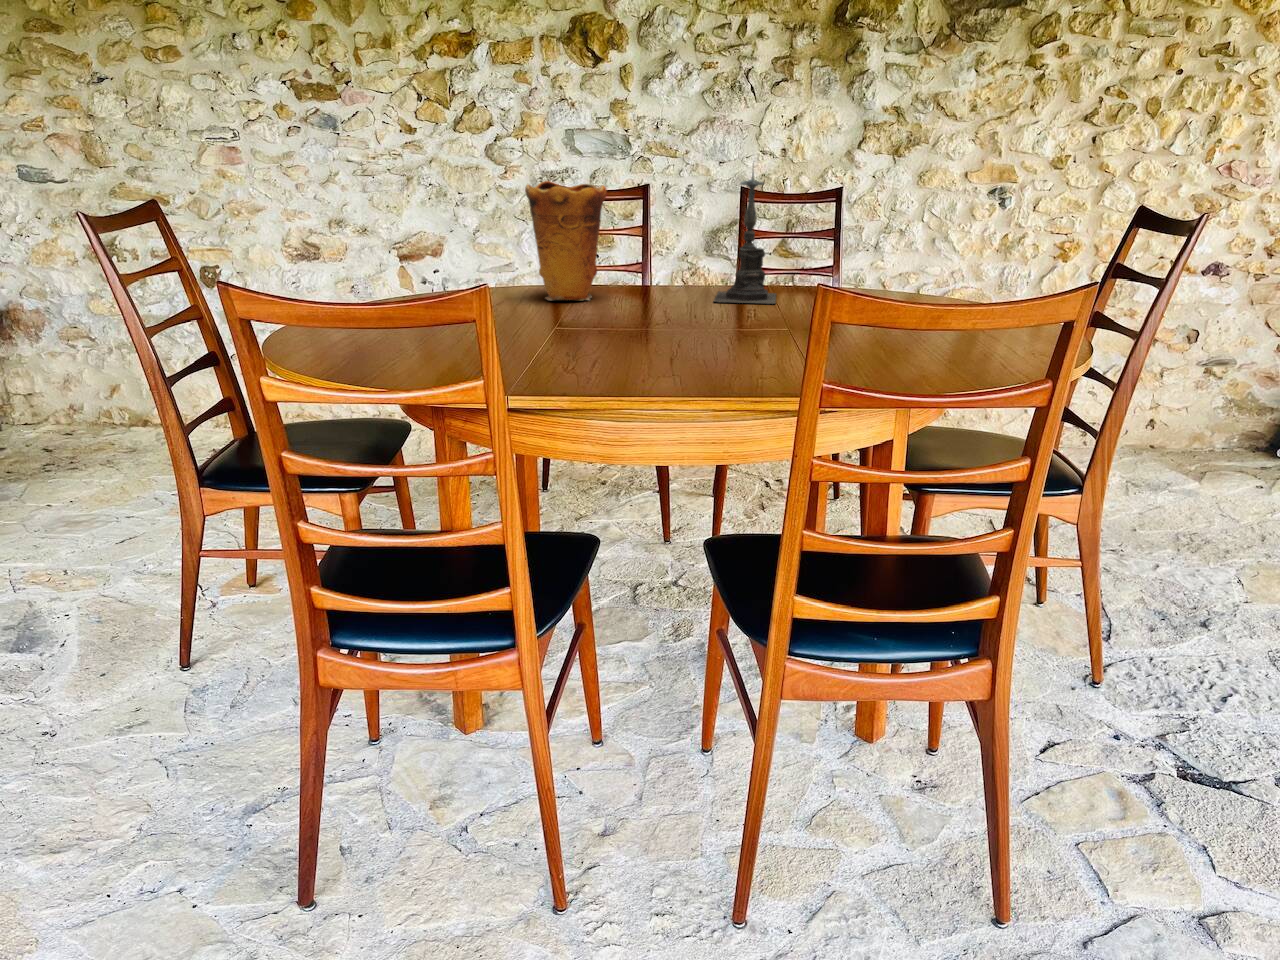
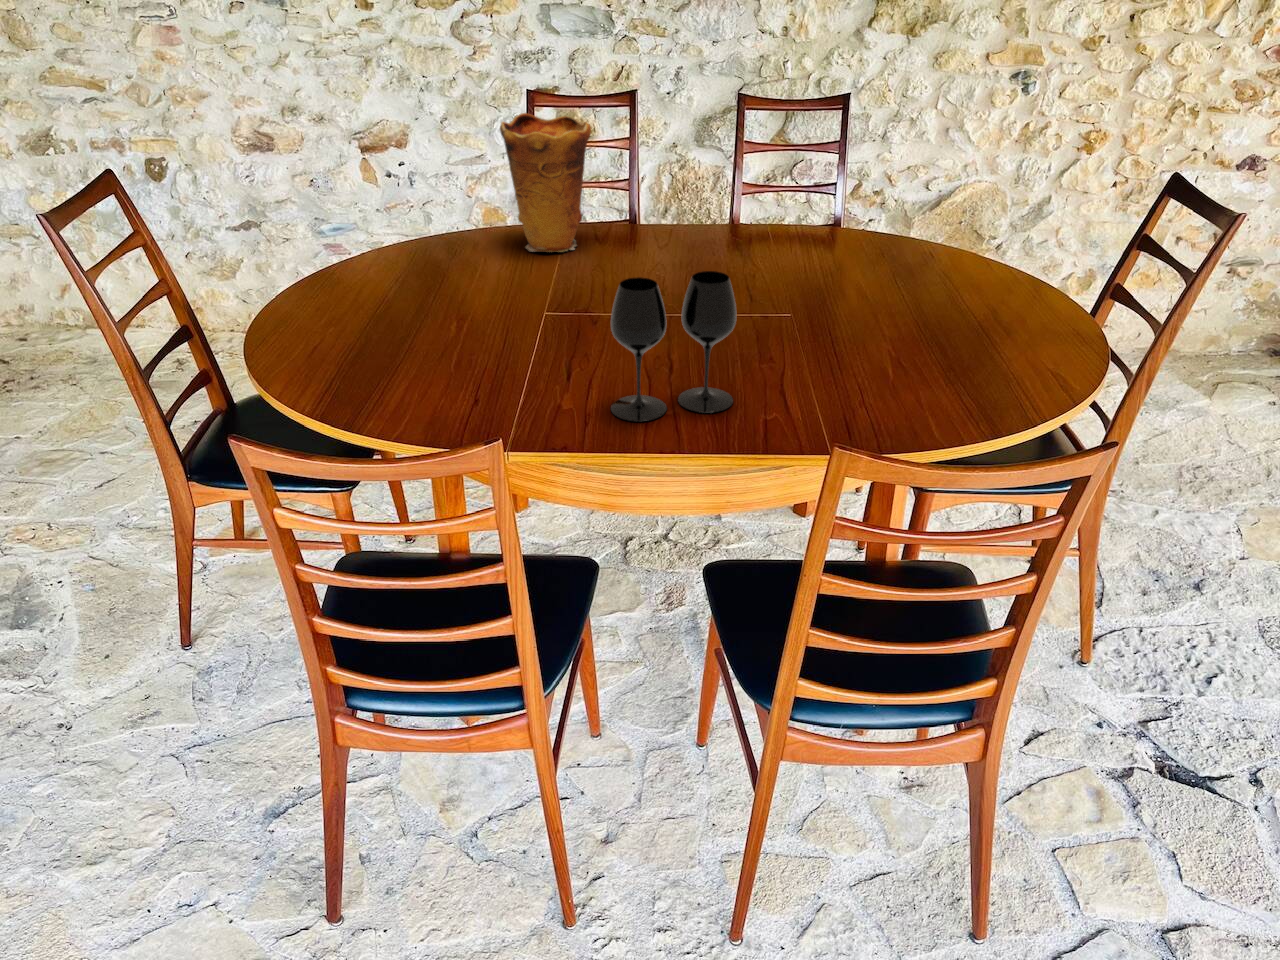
candle holder: present [714,171,776,304] -> none [709,94,777,256]
wine glass: none [617,249,735,384] -> present [611,271,736,422]

